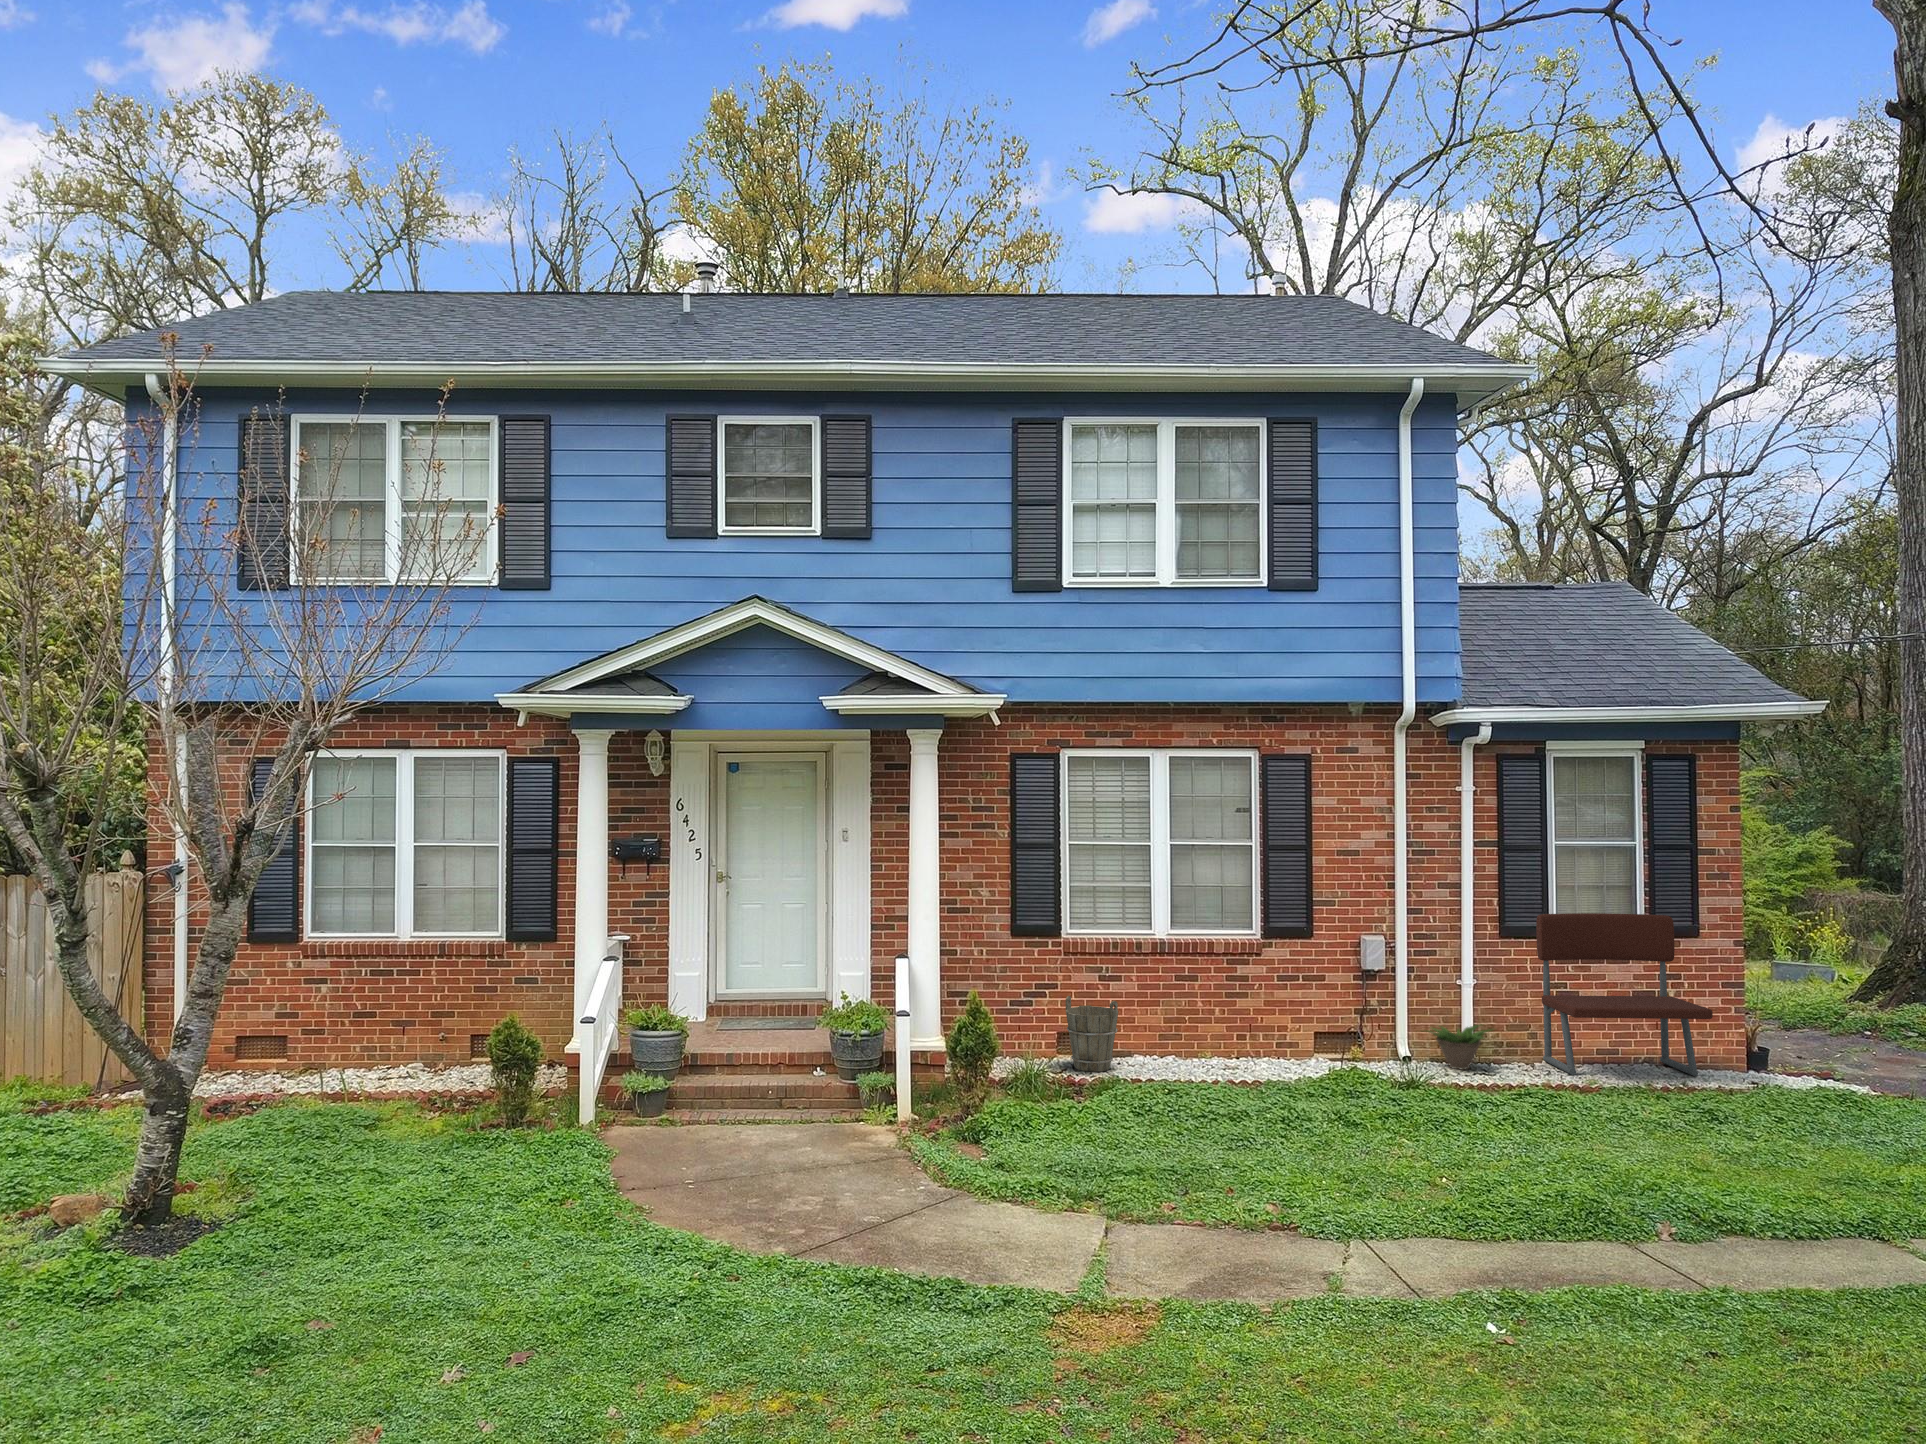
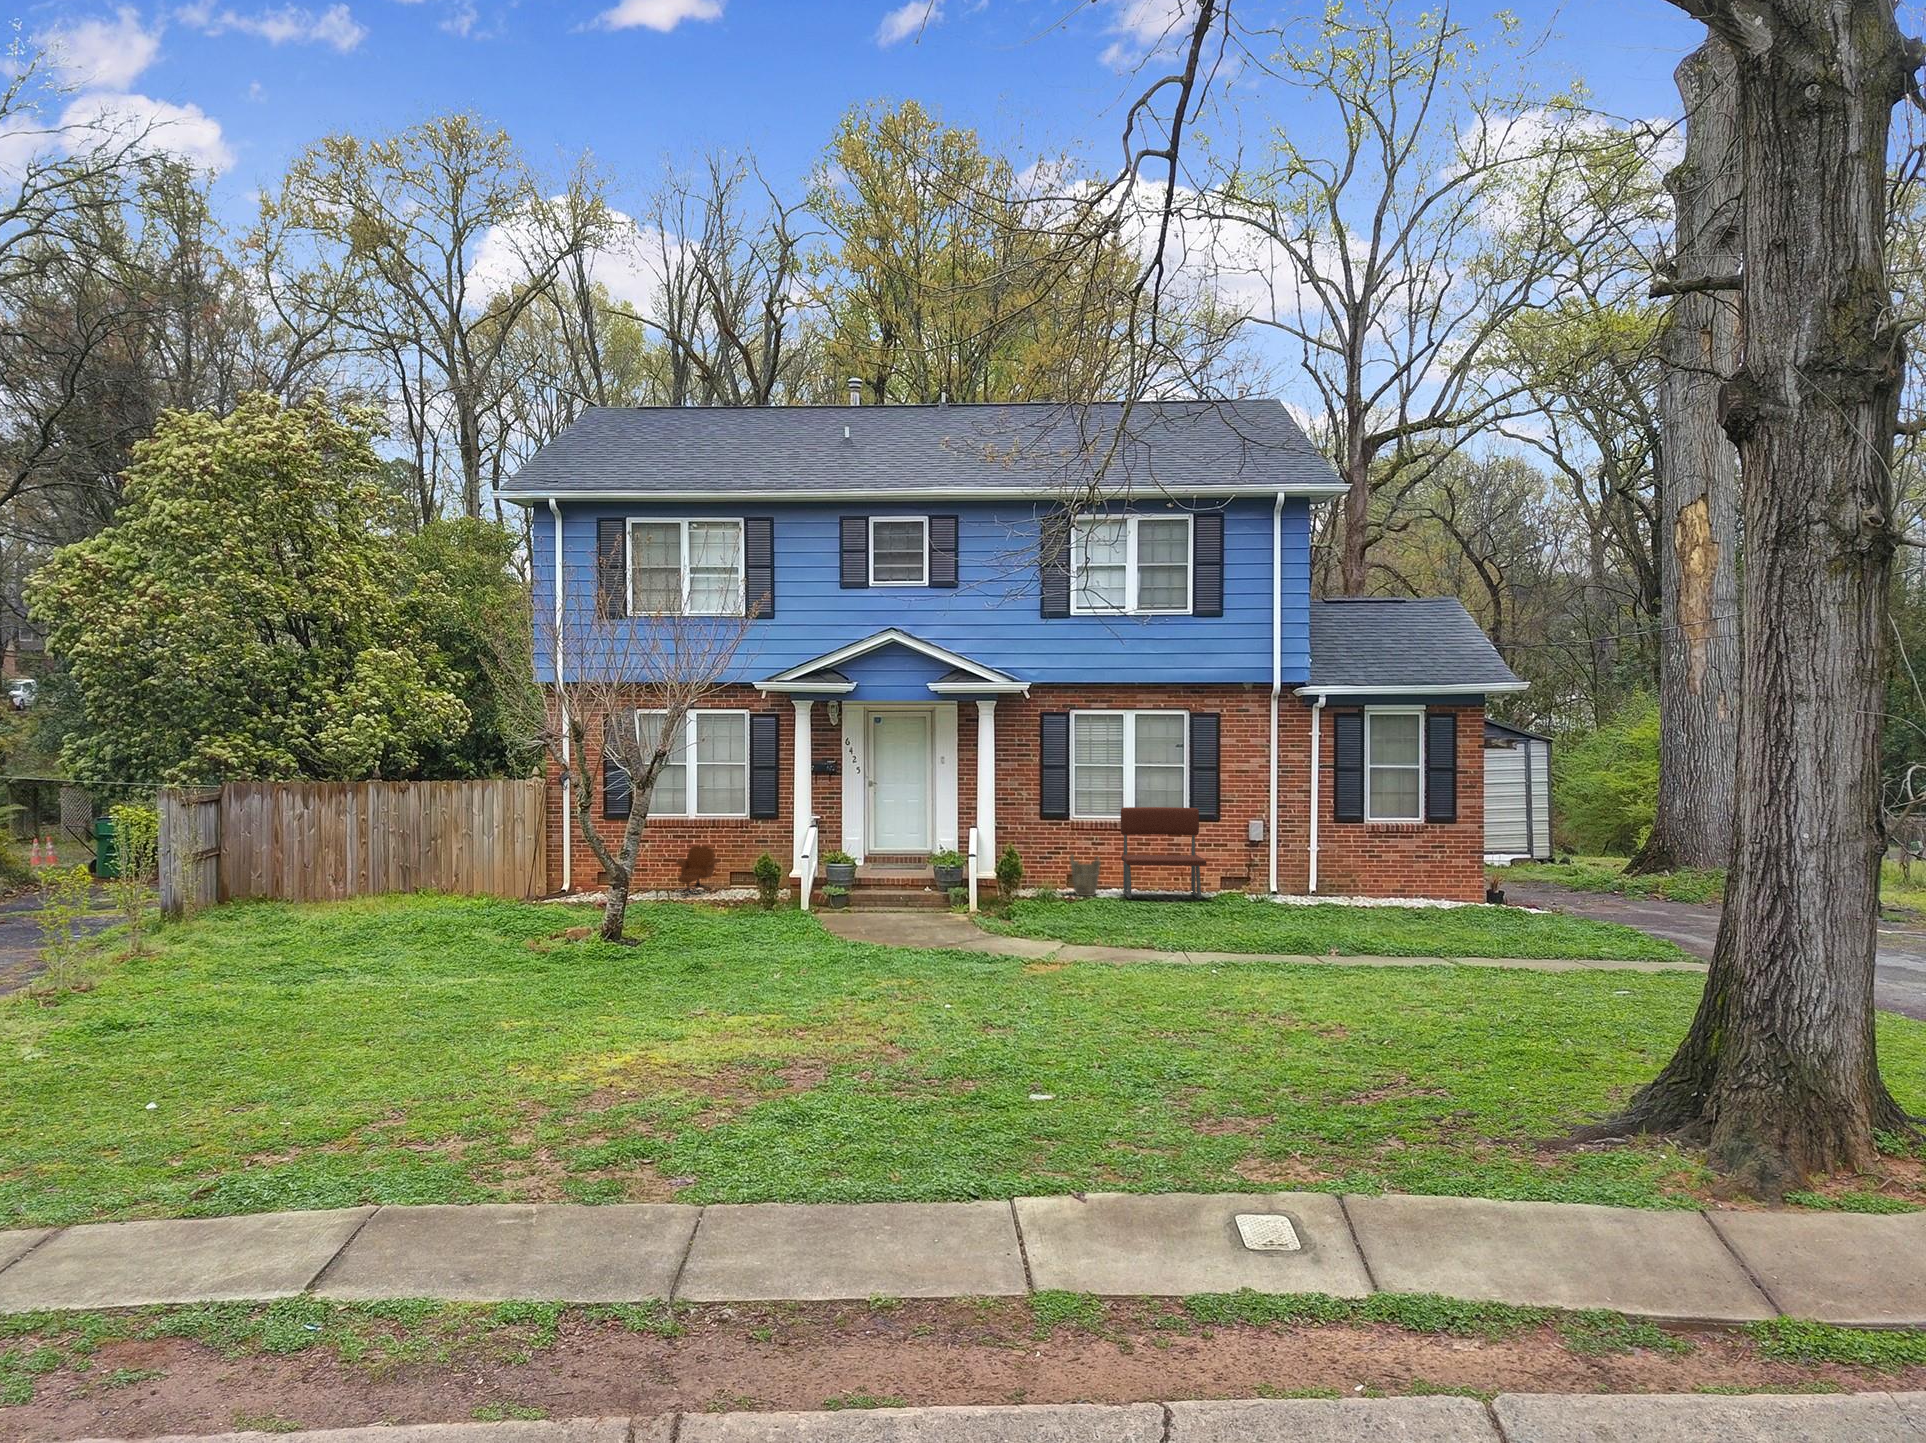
bench: present [1536,913,1713,1076] -> present [1121,807,1206,899]
lounge chair: none [348,971,445,1098] -> present [676,840,720,898]
decorative plant: present [1428,1025,1491,1070] -> none [1278,874,1325,898]

